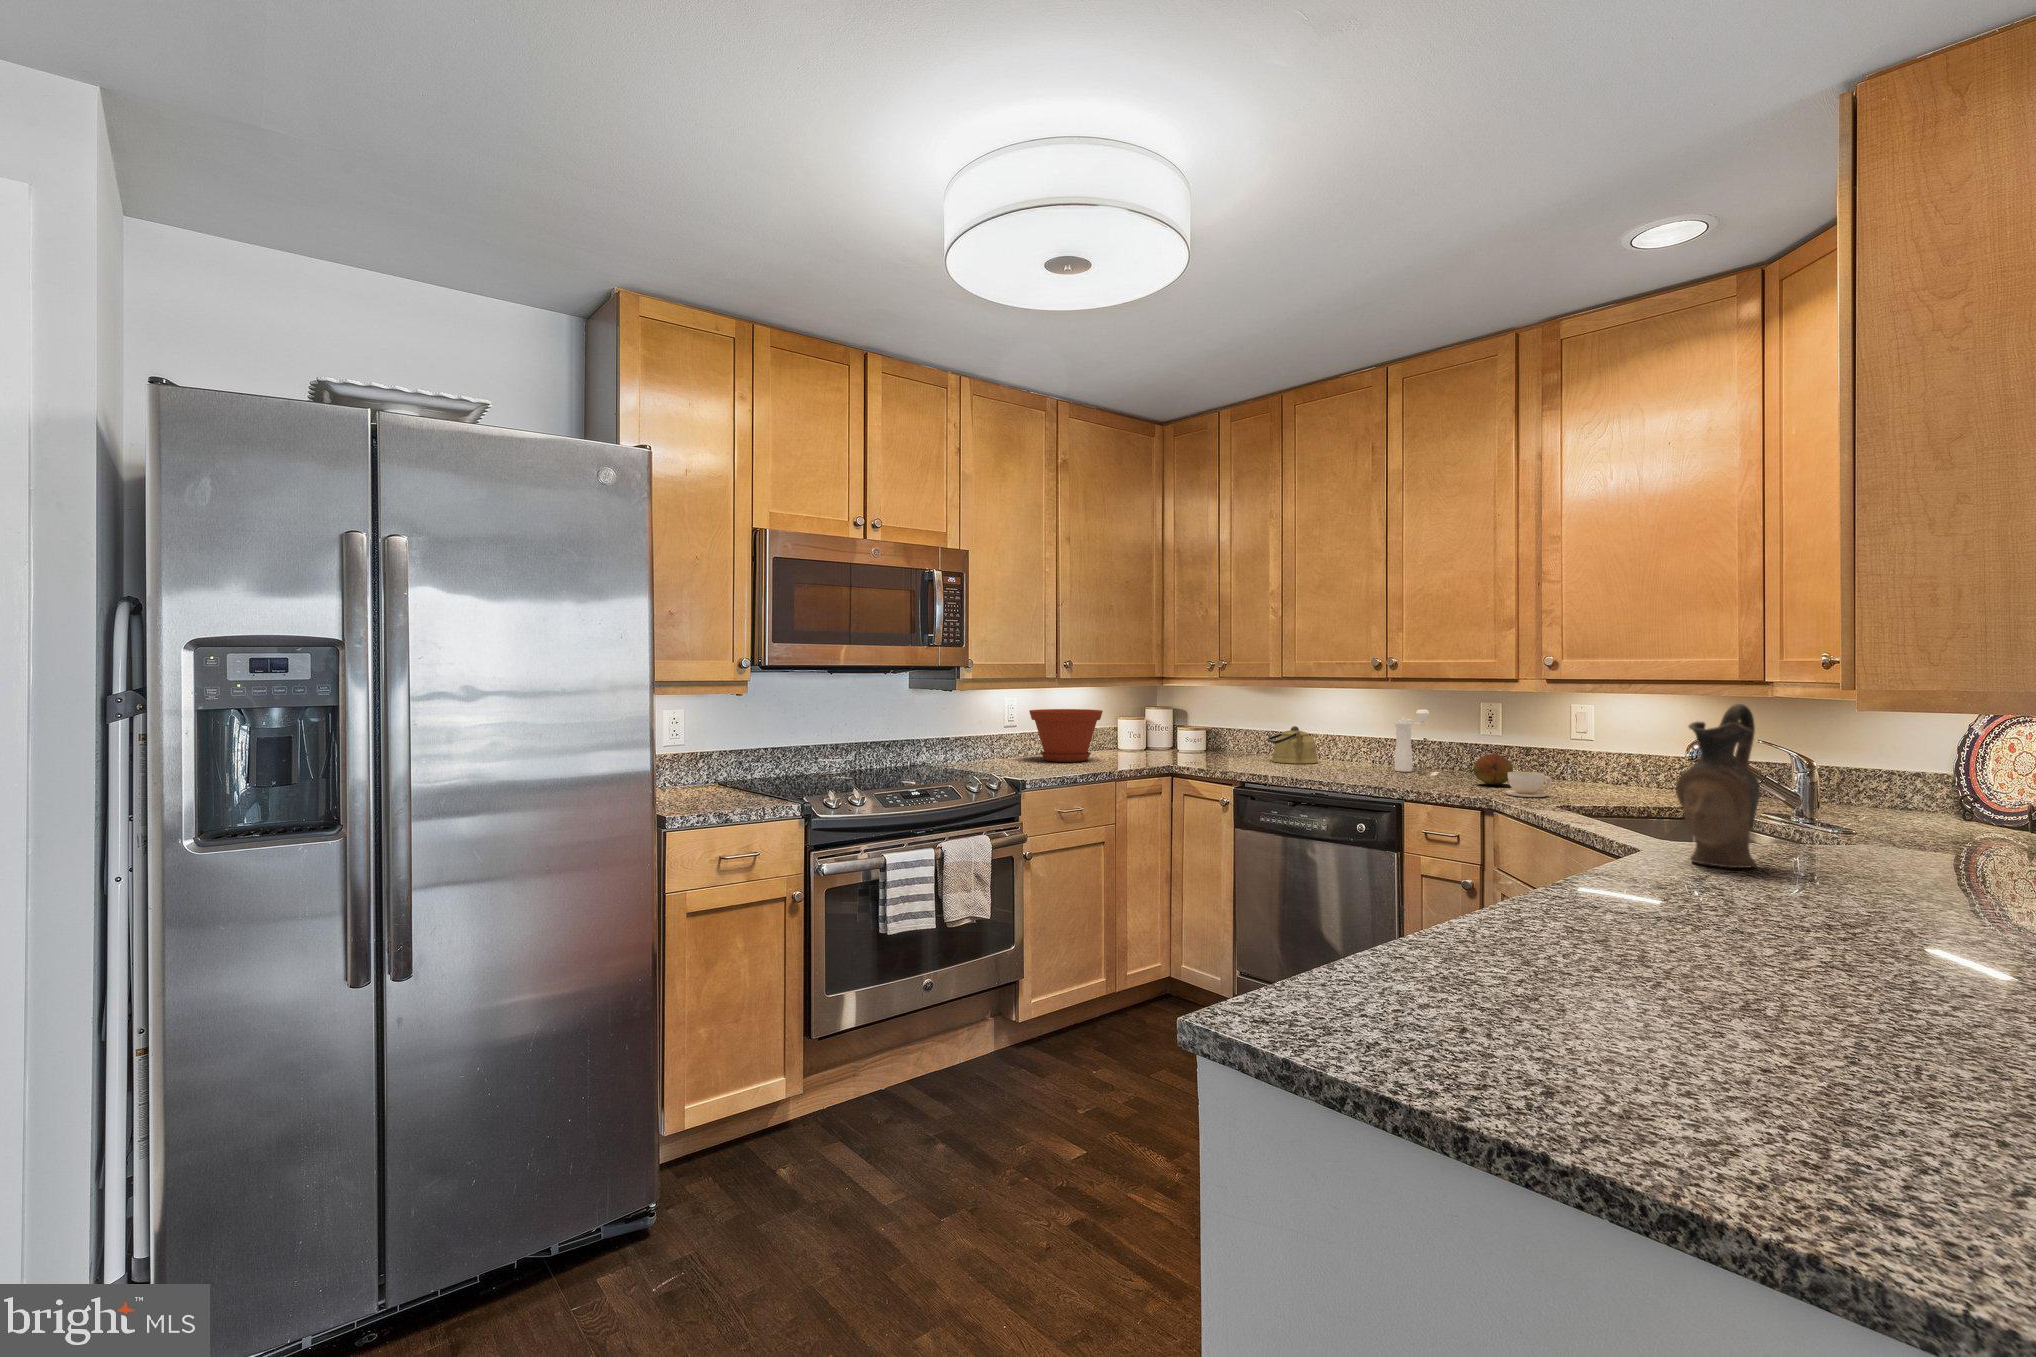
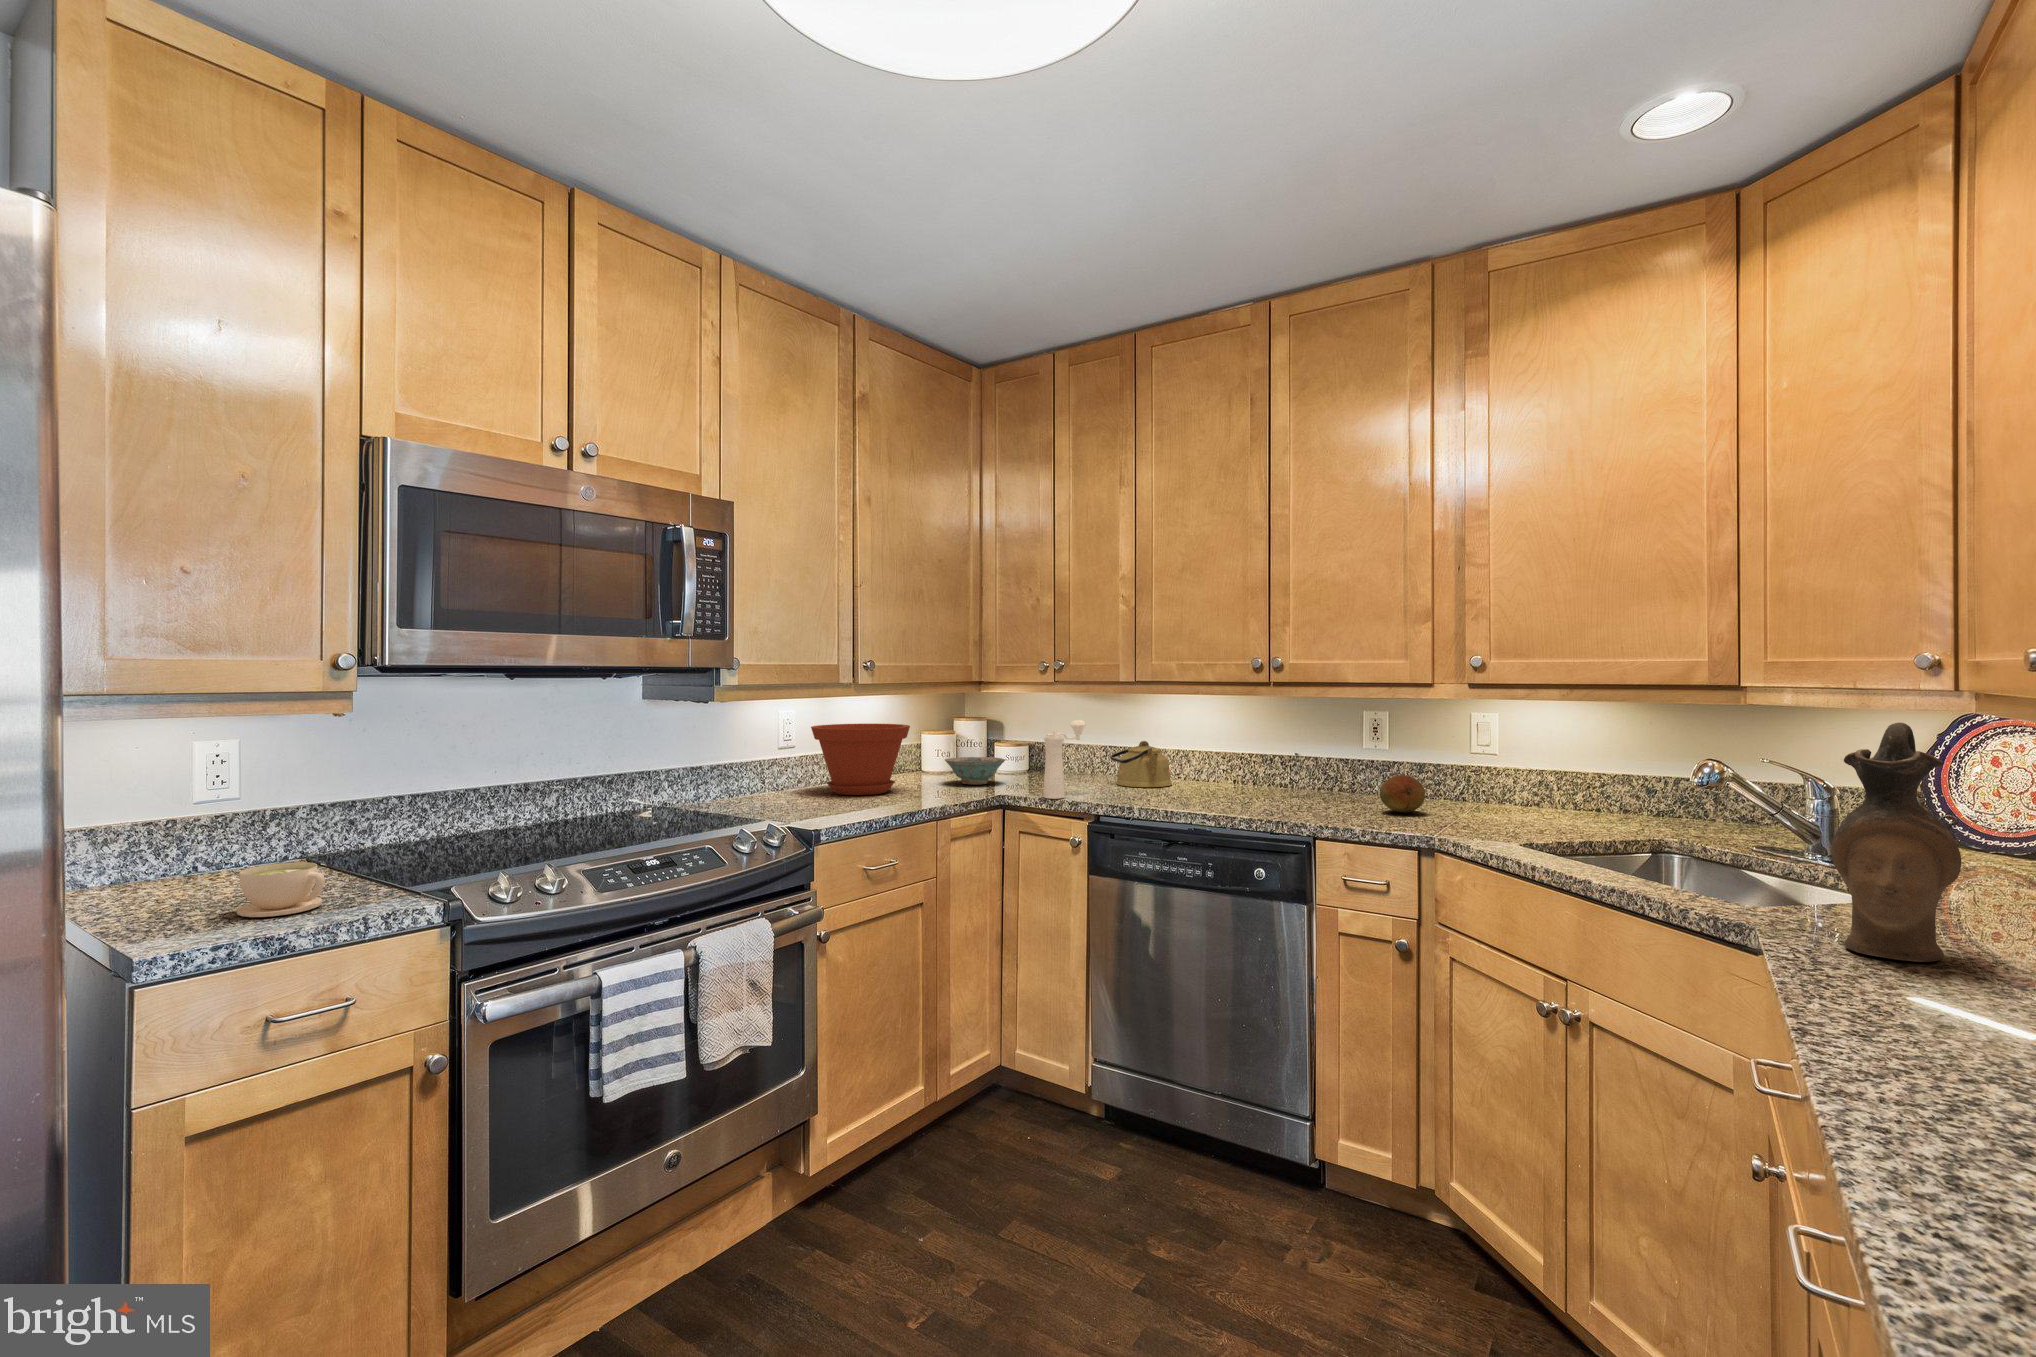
pepper mill: present [1395,710,1429,772] -> present [1044,720,1086,799]
ceramic bowl: none [1132,737,1181,758] -> present [945,757,1005,785]
coffee cup: present [1506,772,1552,797] -> present [237,862,325,917]

